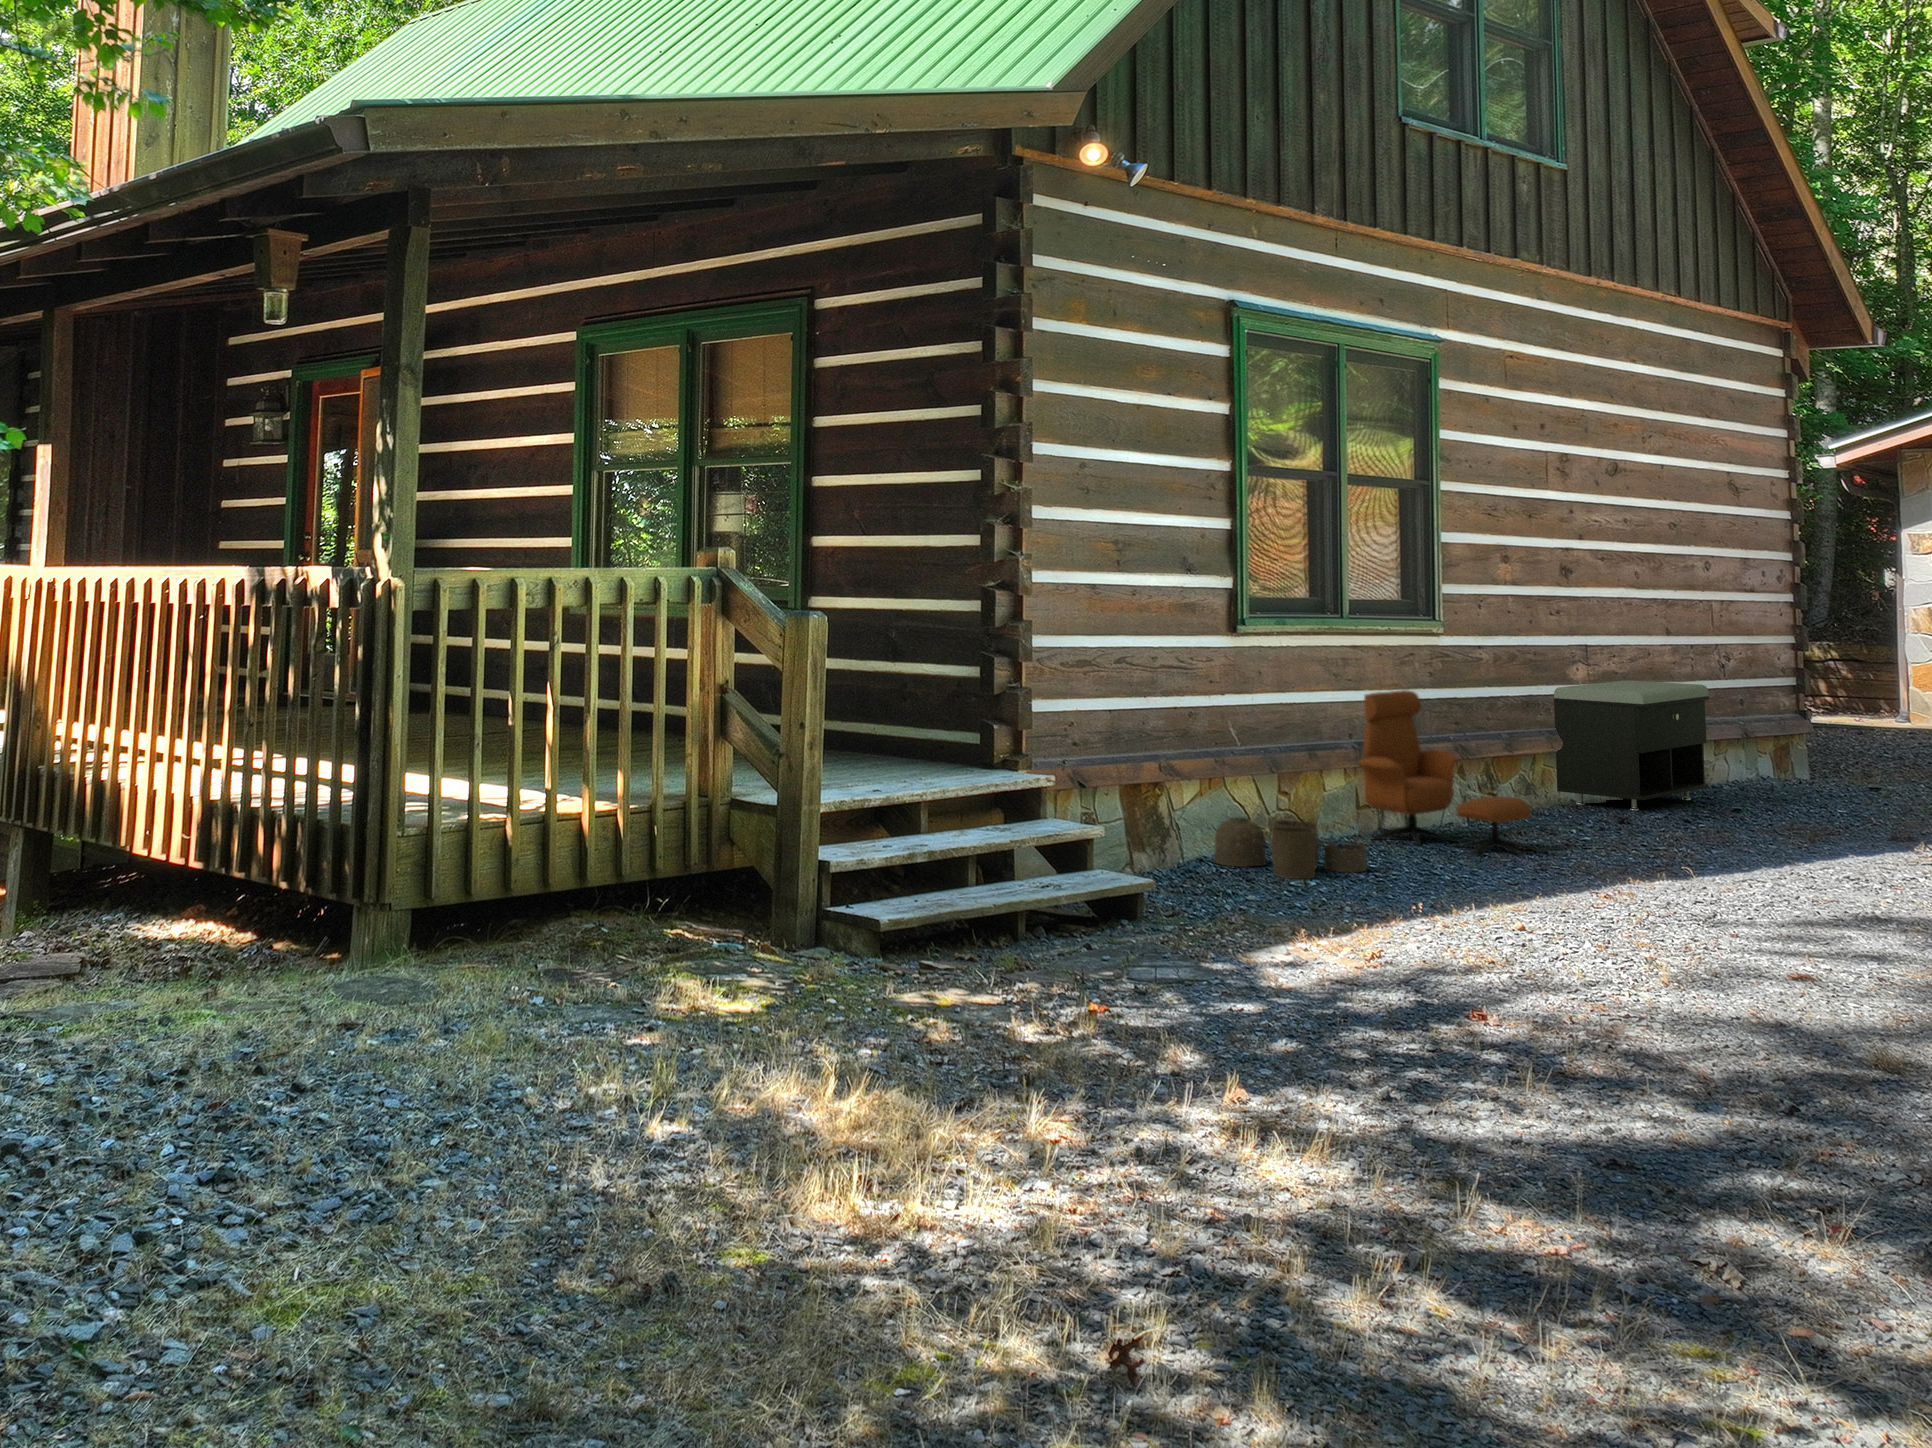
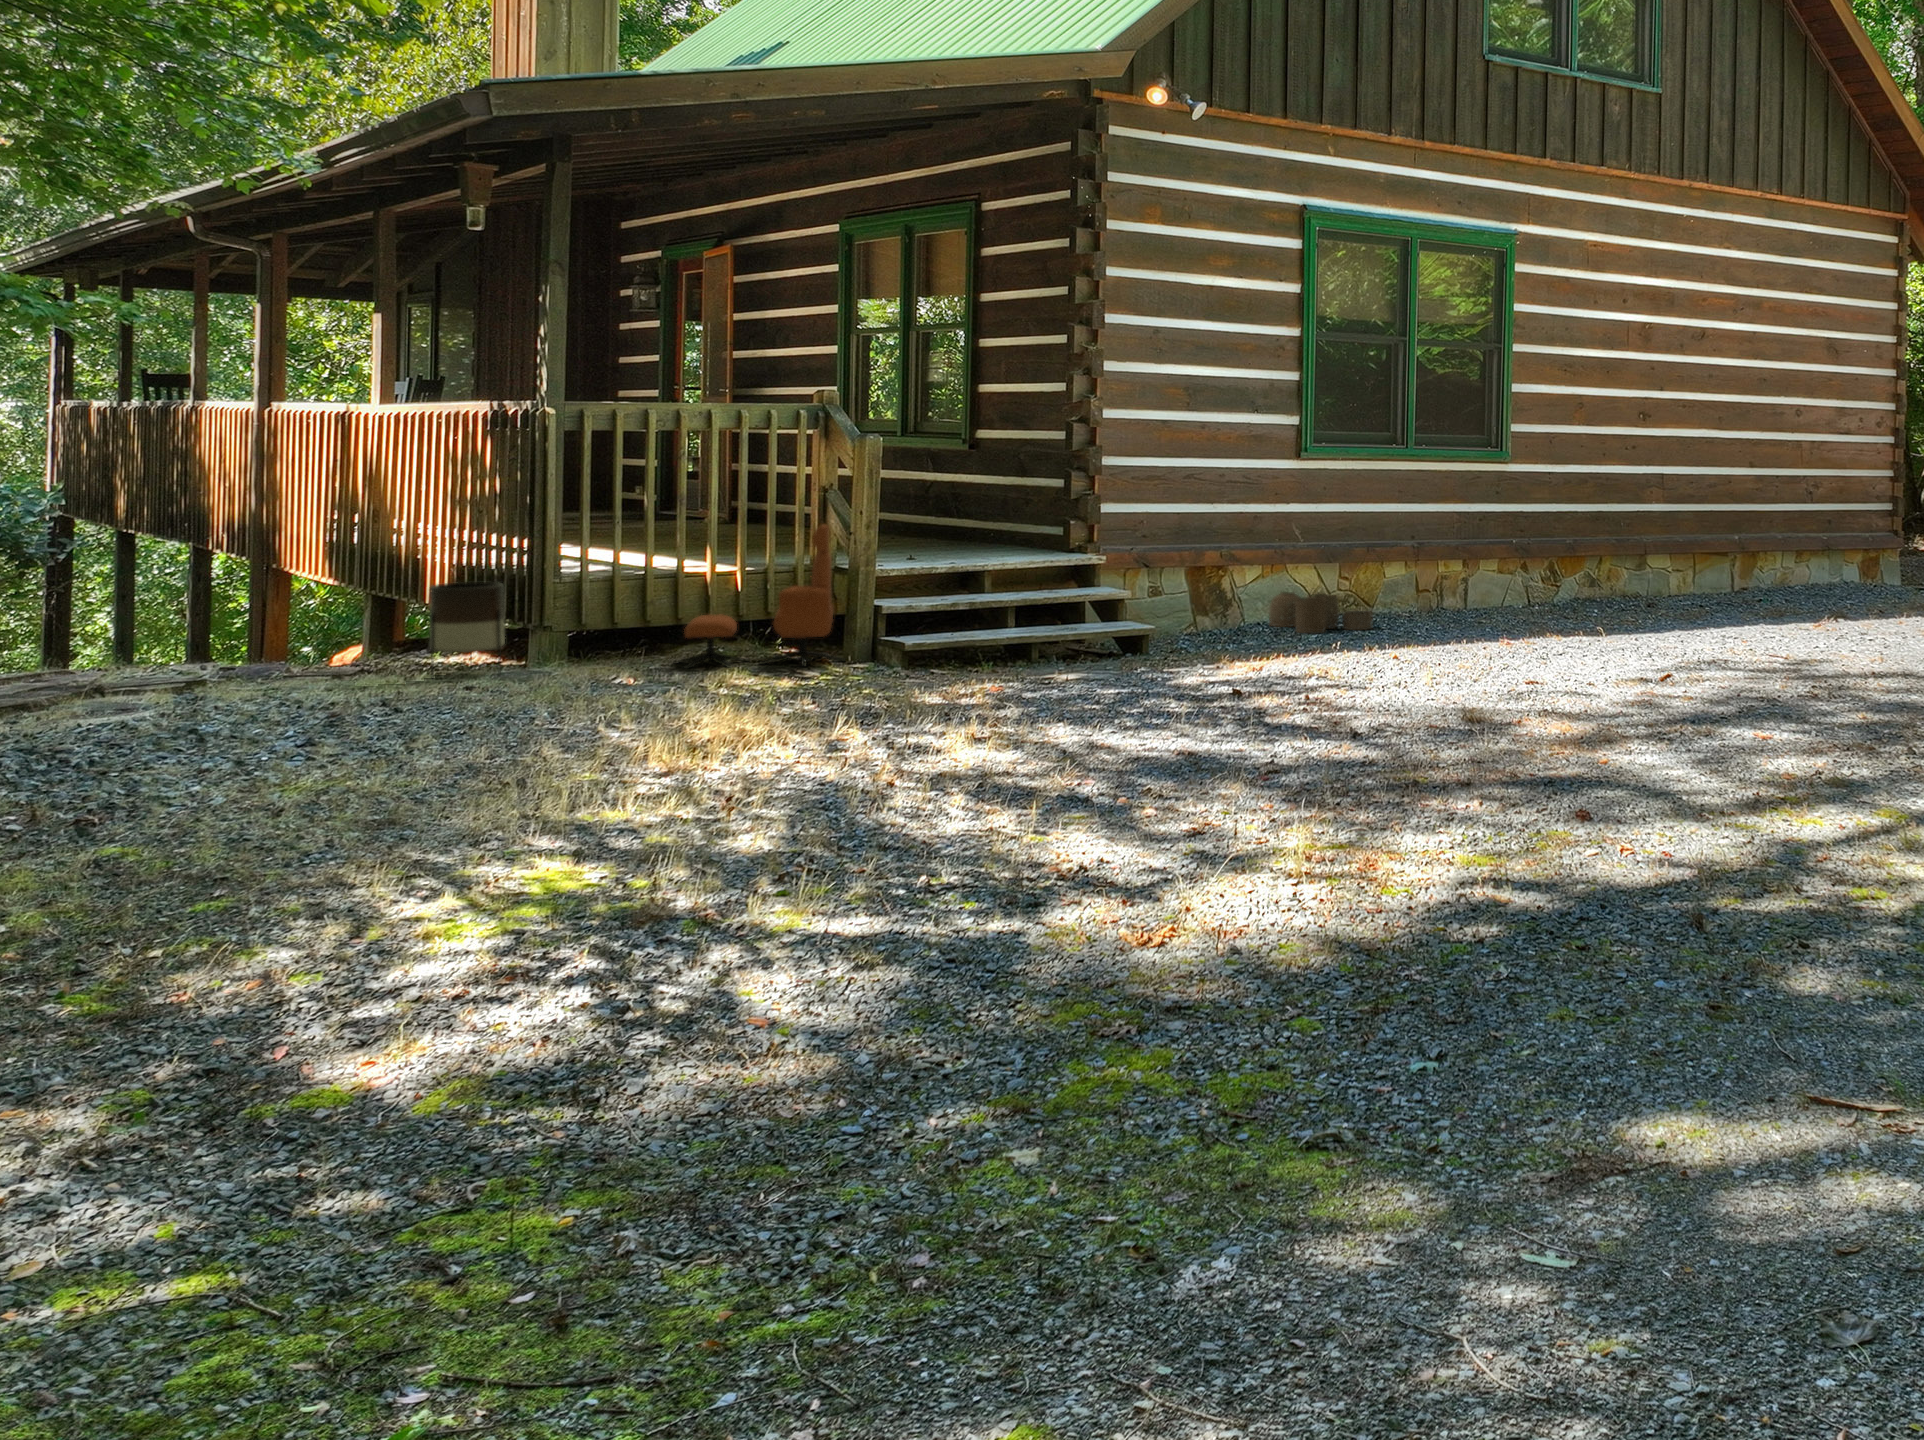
storage bench: present [1554,680,1709,811] -> none [1624,500,1752,598]
lounge chair: present [1358,690,1535,856] -> present [674,525,845,669]
planter: none [215,829,316,979] -> present [430,582,505,678]

